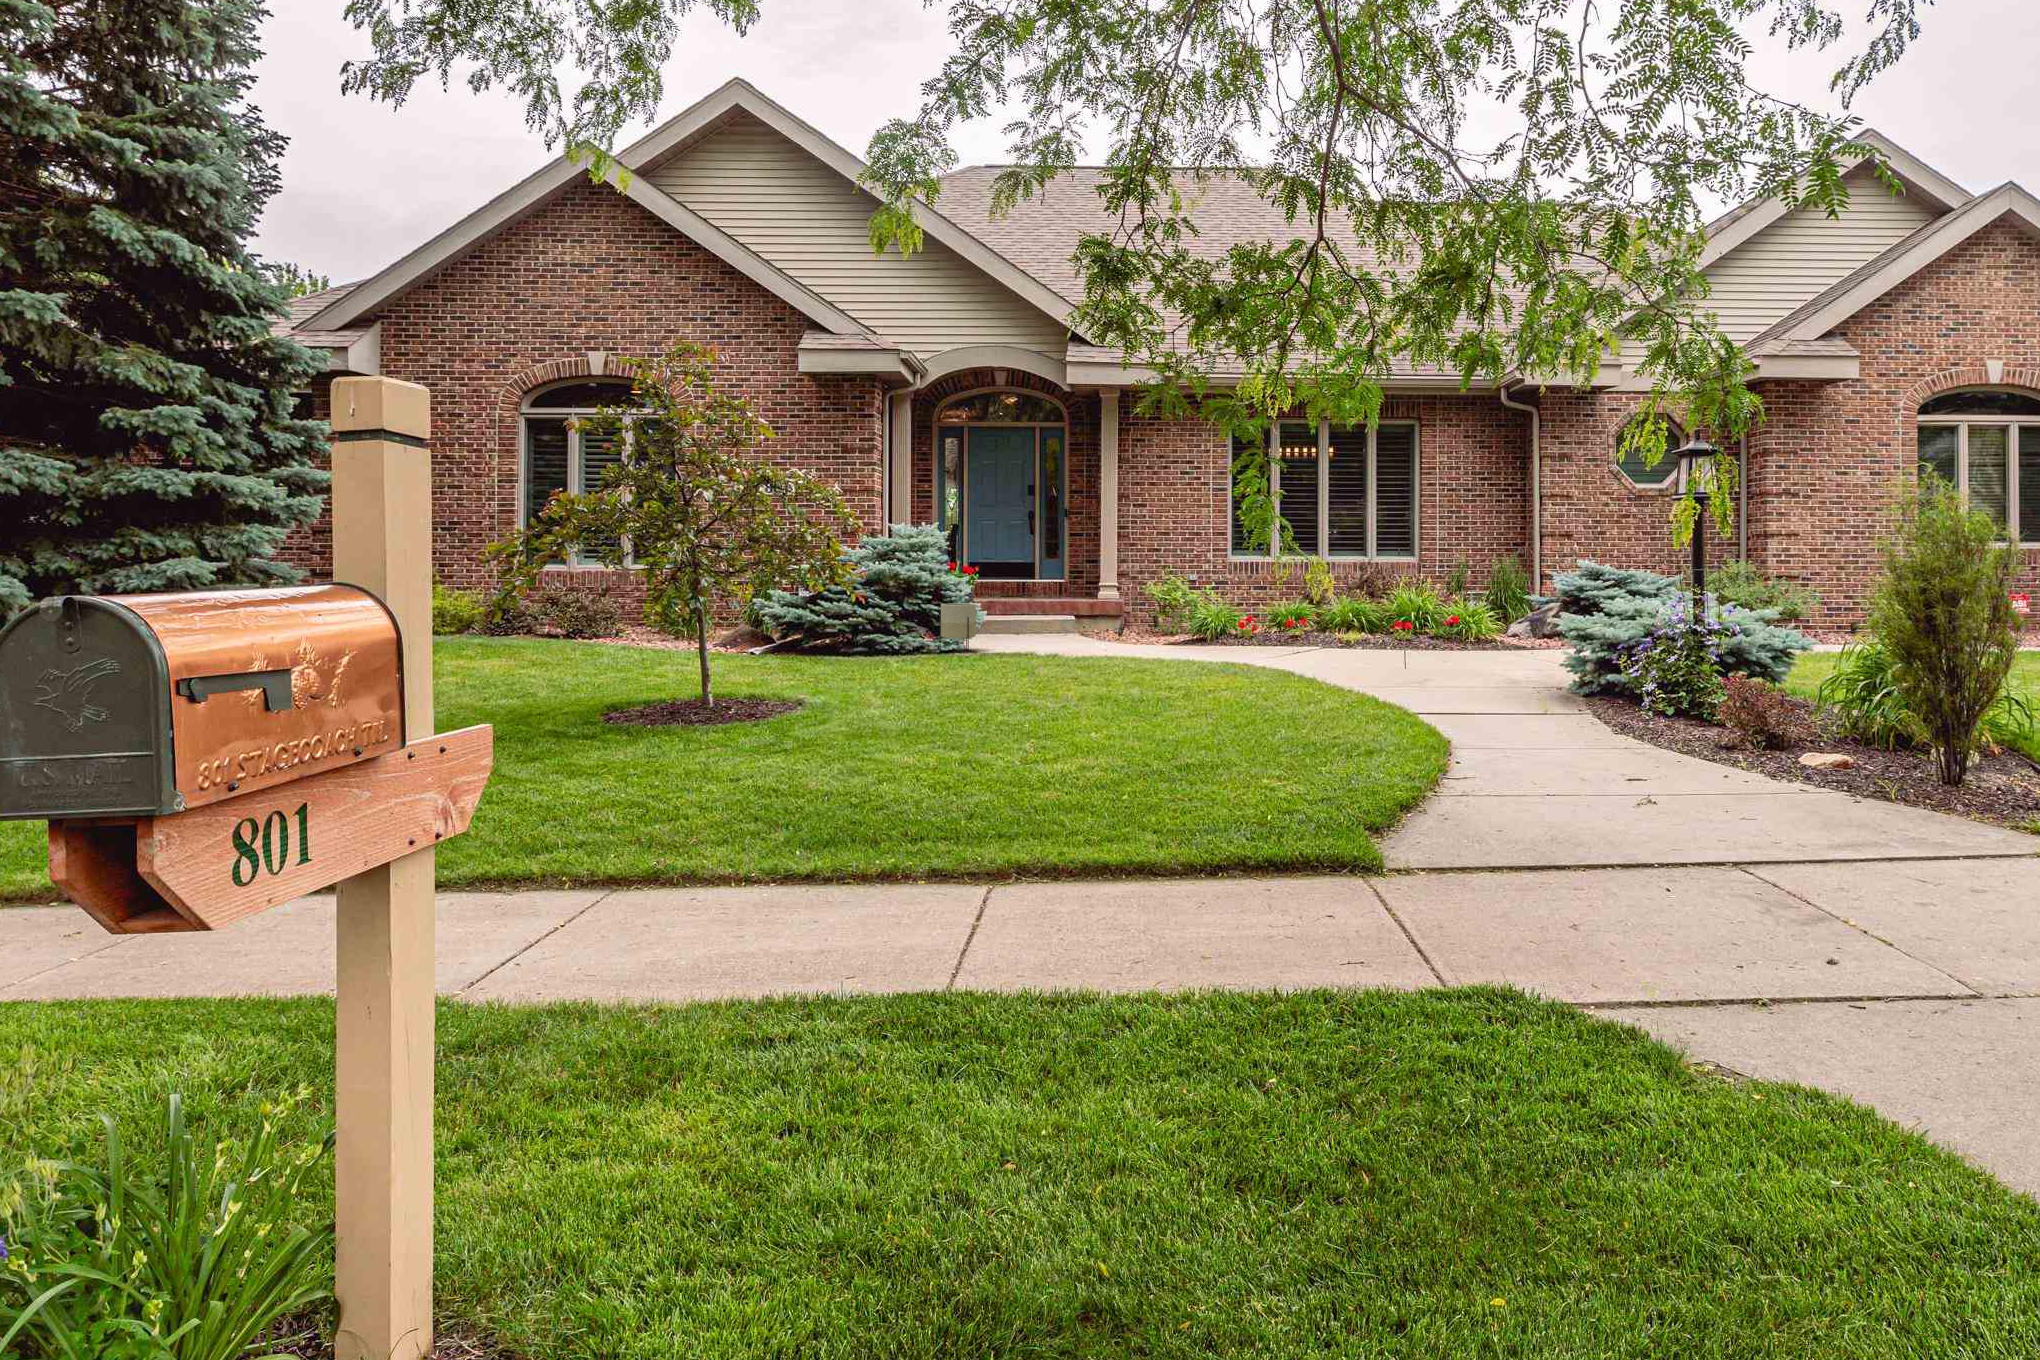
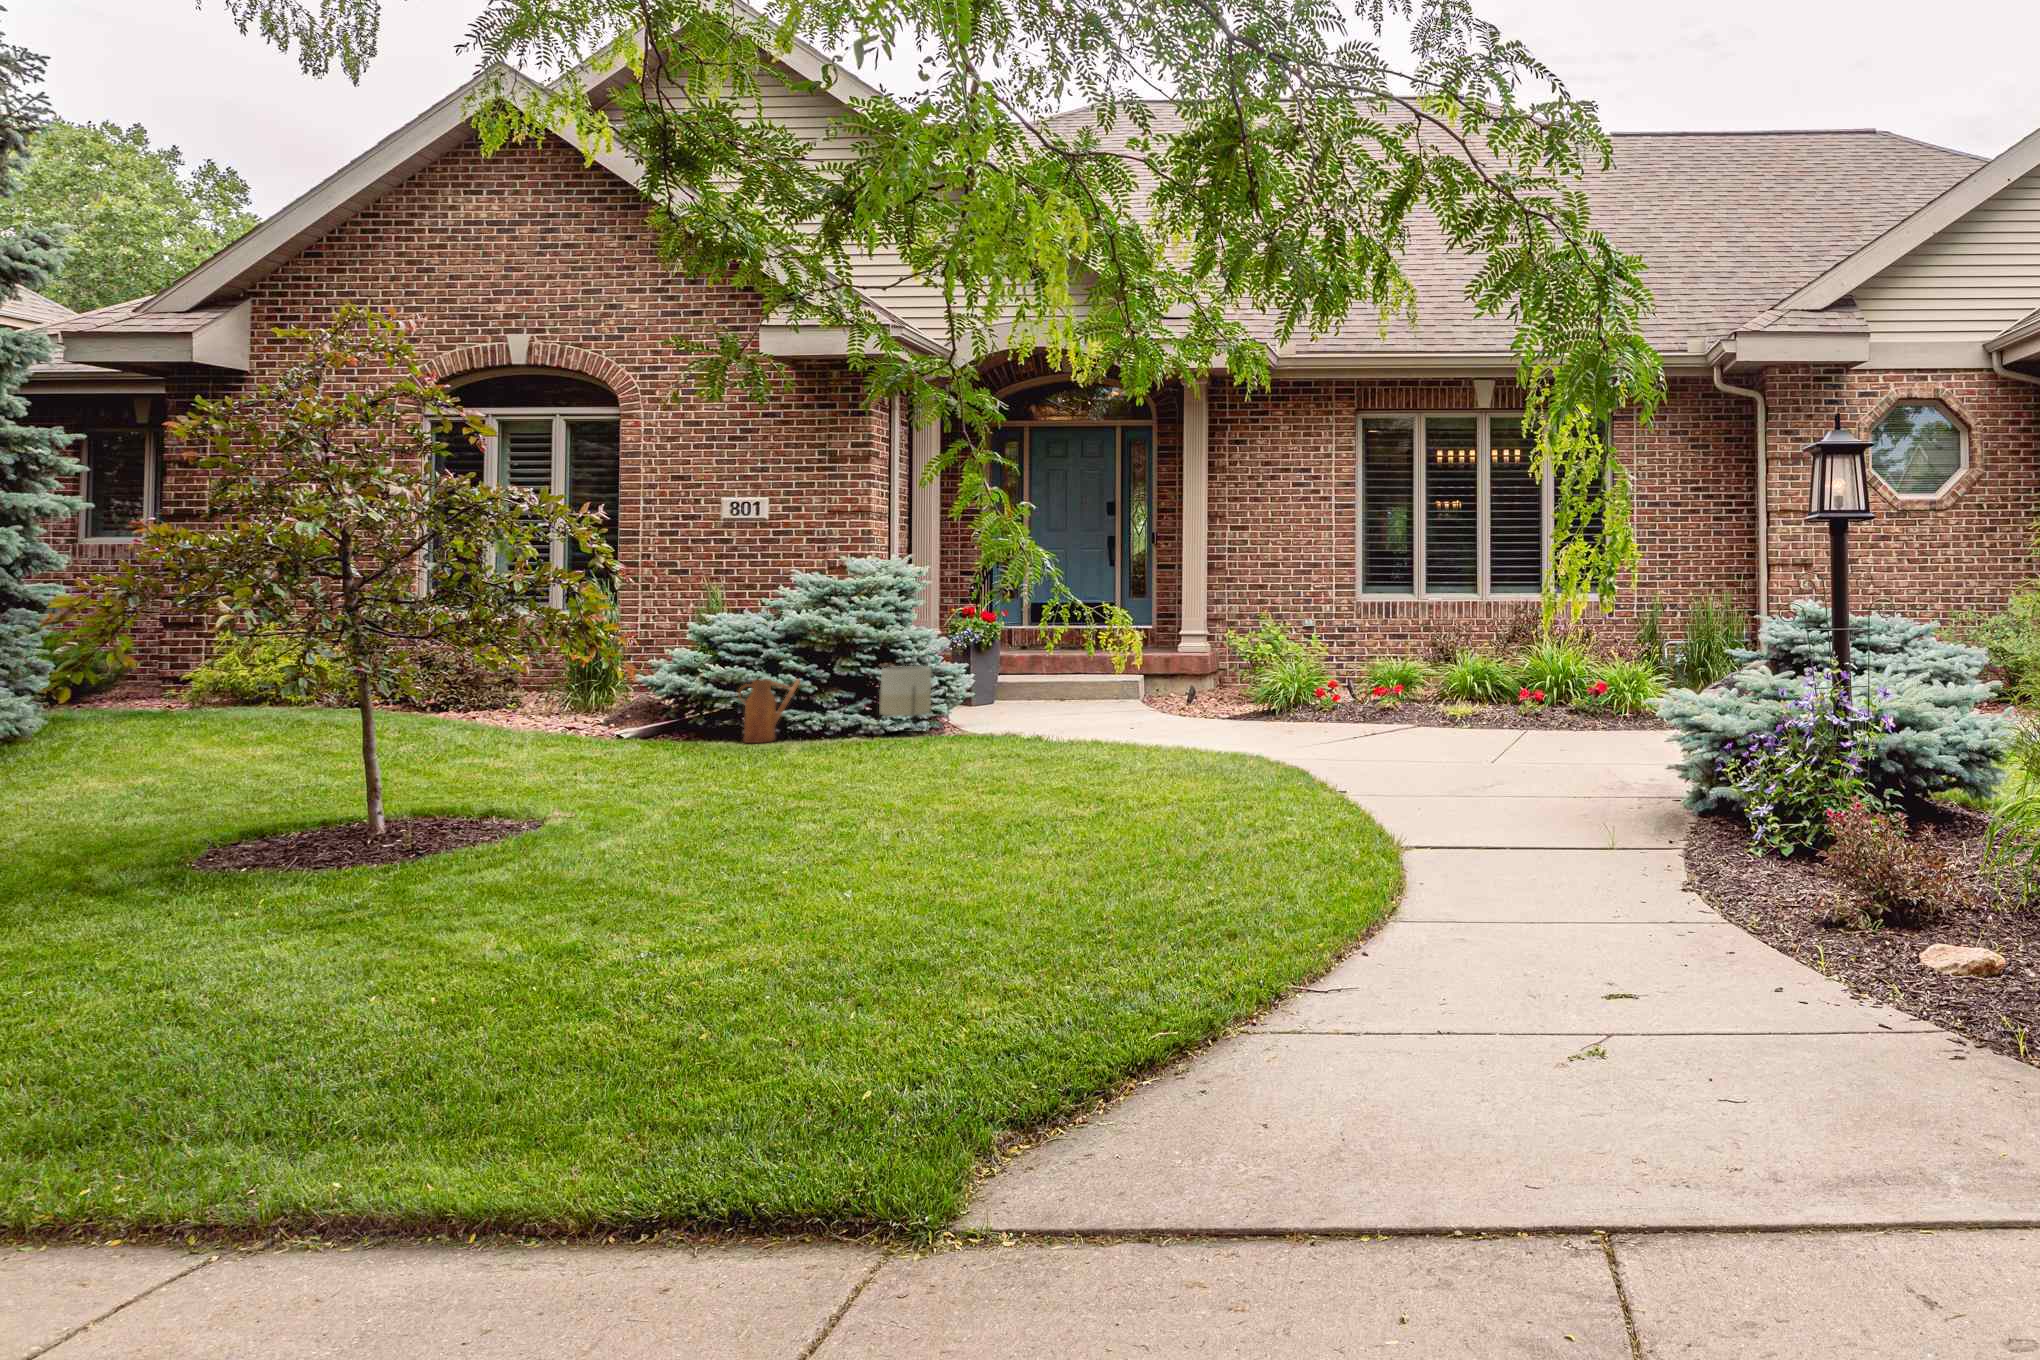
watering can: none [844,610,889,656] -> present [738,679,800,743]

